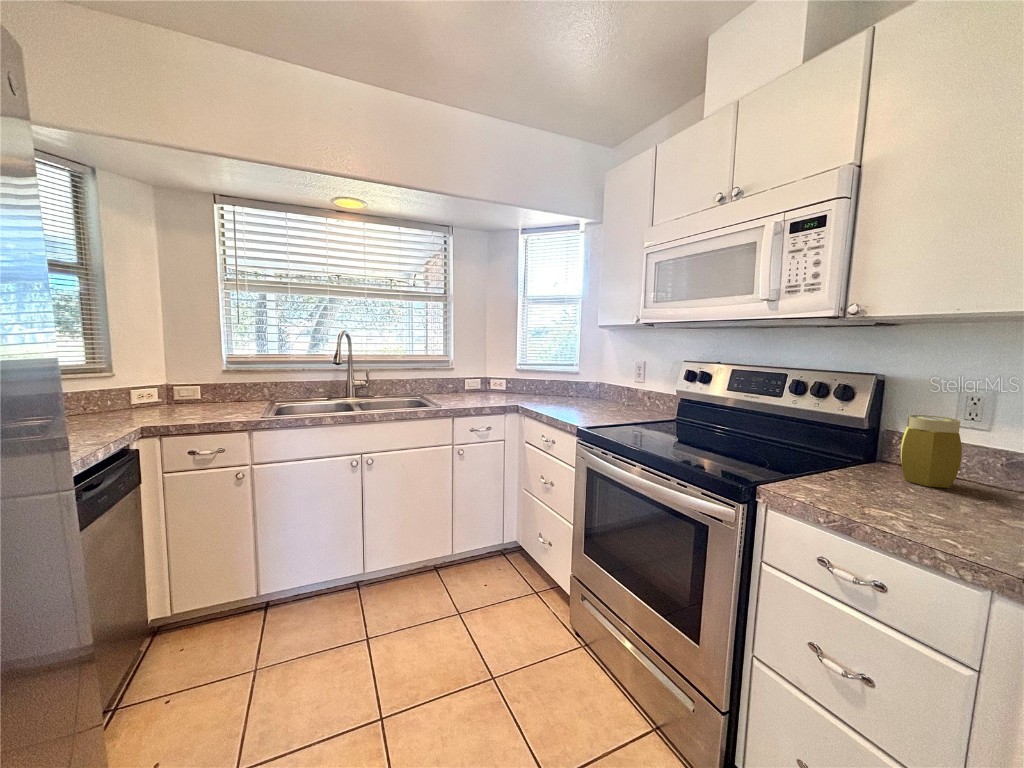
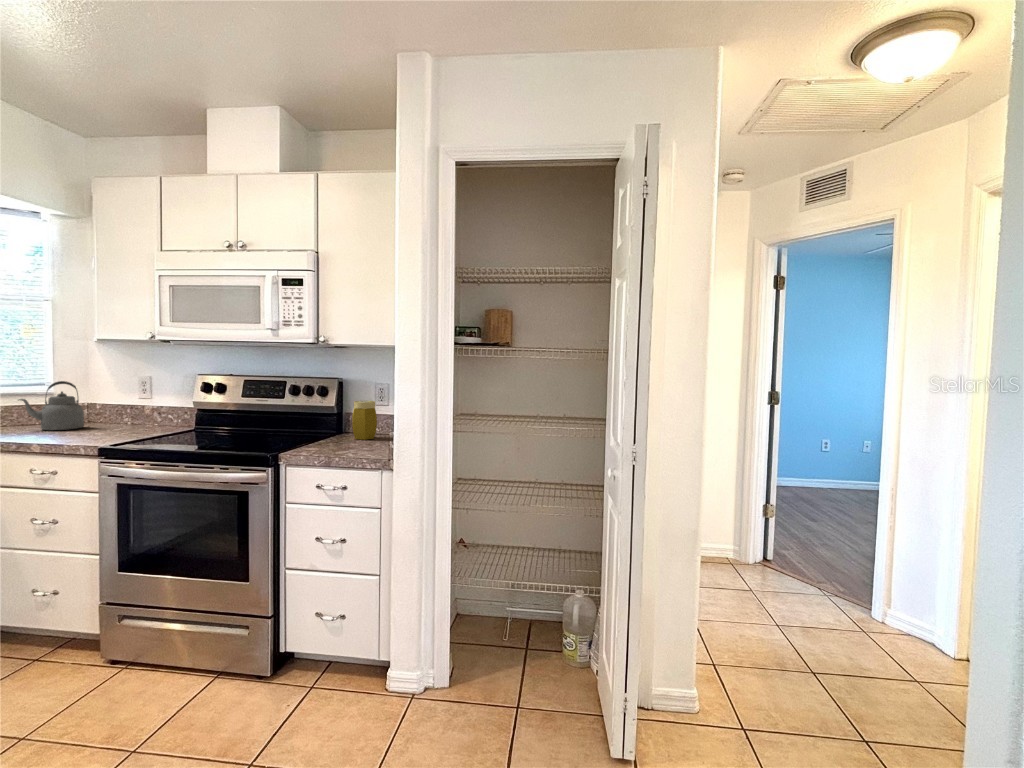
kettle: none [549,363,591,405] -> present [19,381,84,430]

